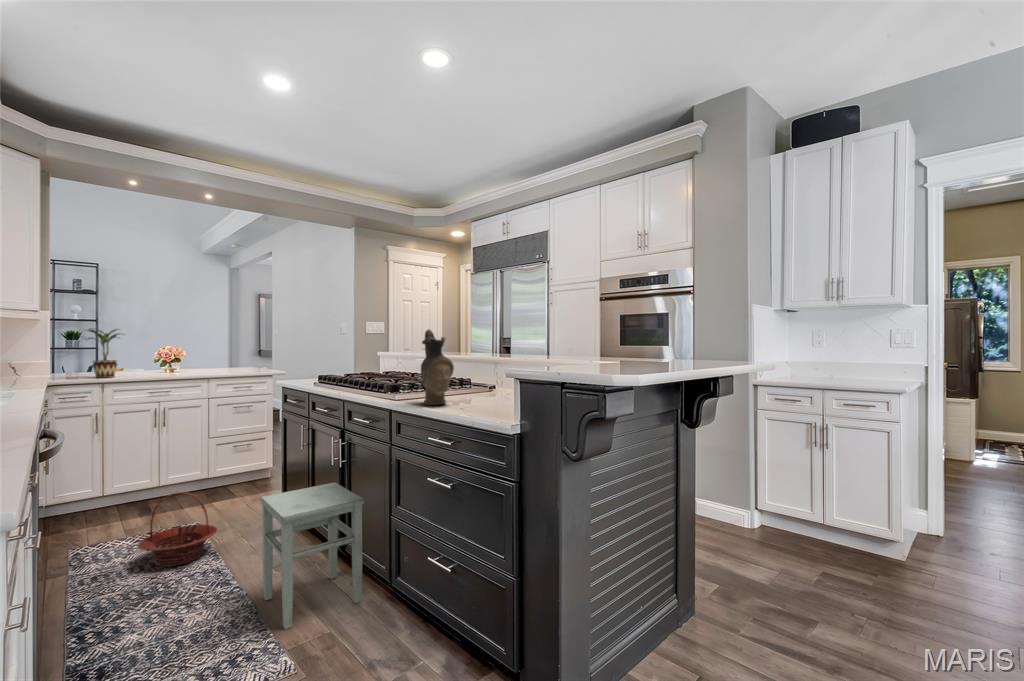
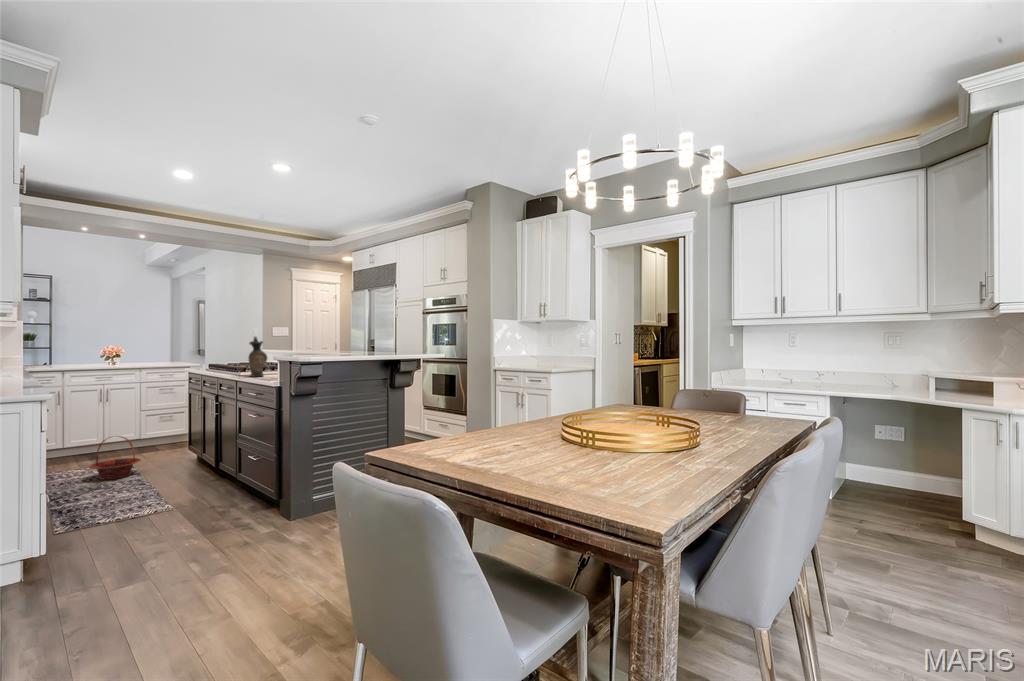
potted plant: present [87,329,119,378] -> none [46,334,79,368]
stool: present [260,483,364,630] -> none [162,426,223,498]

